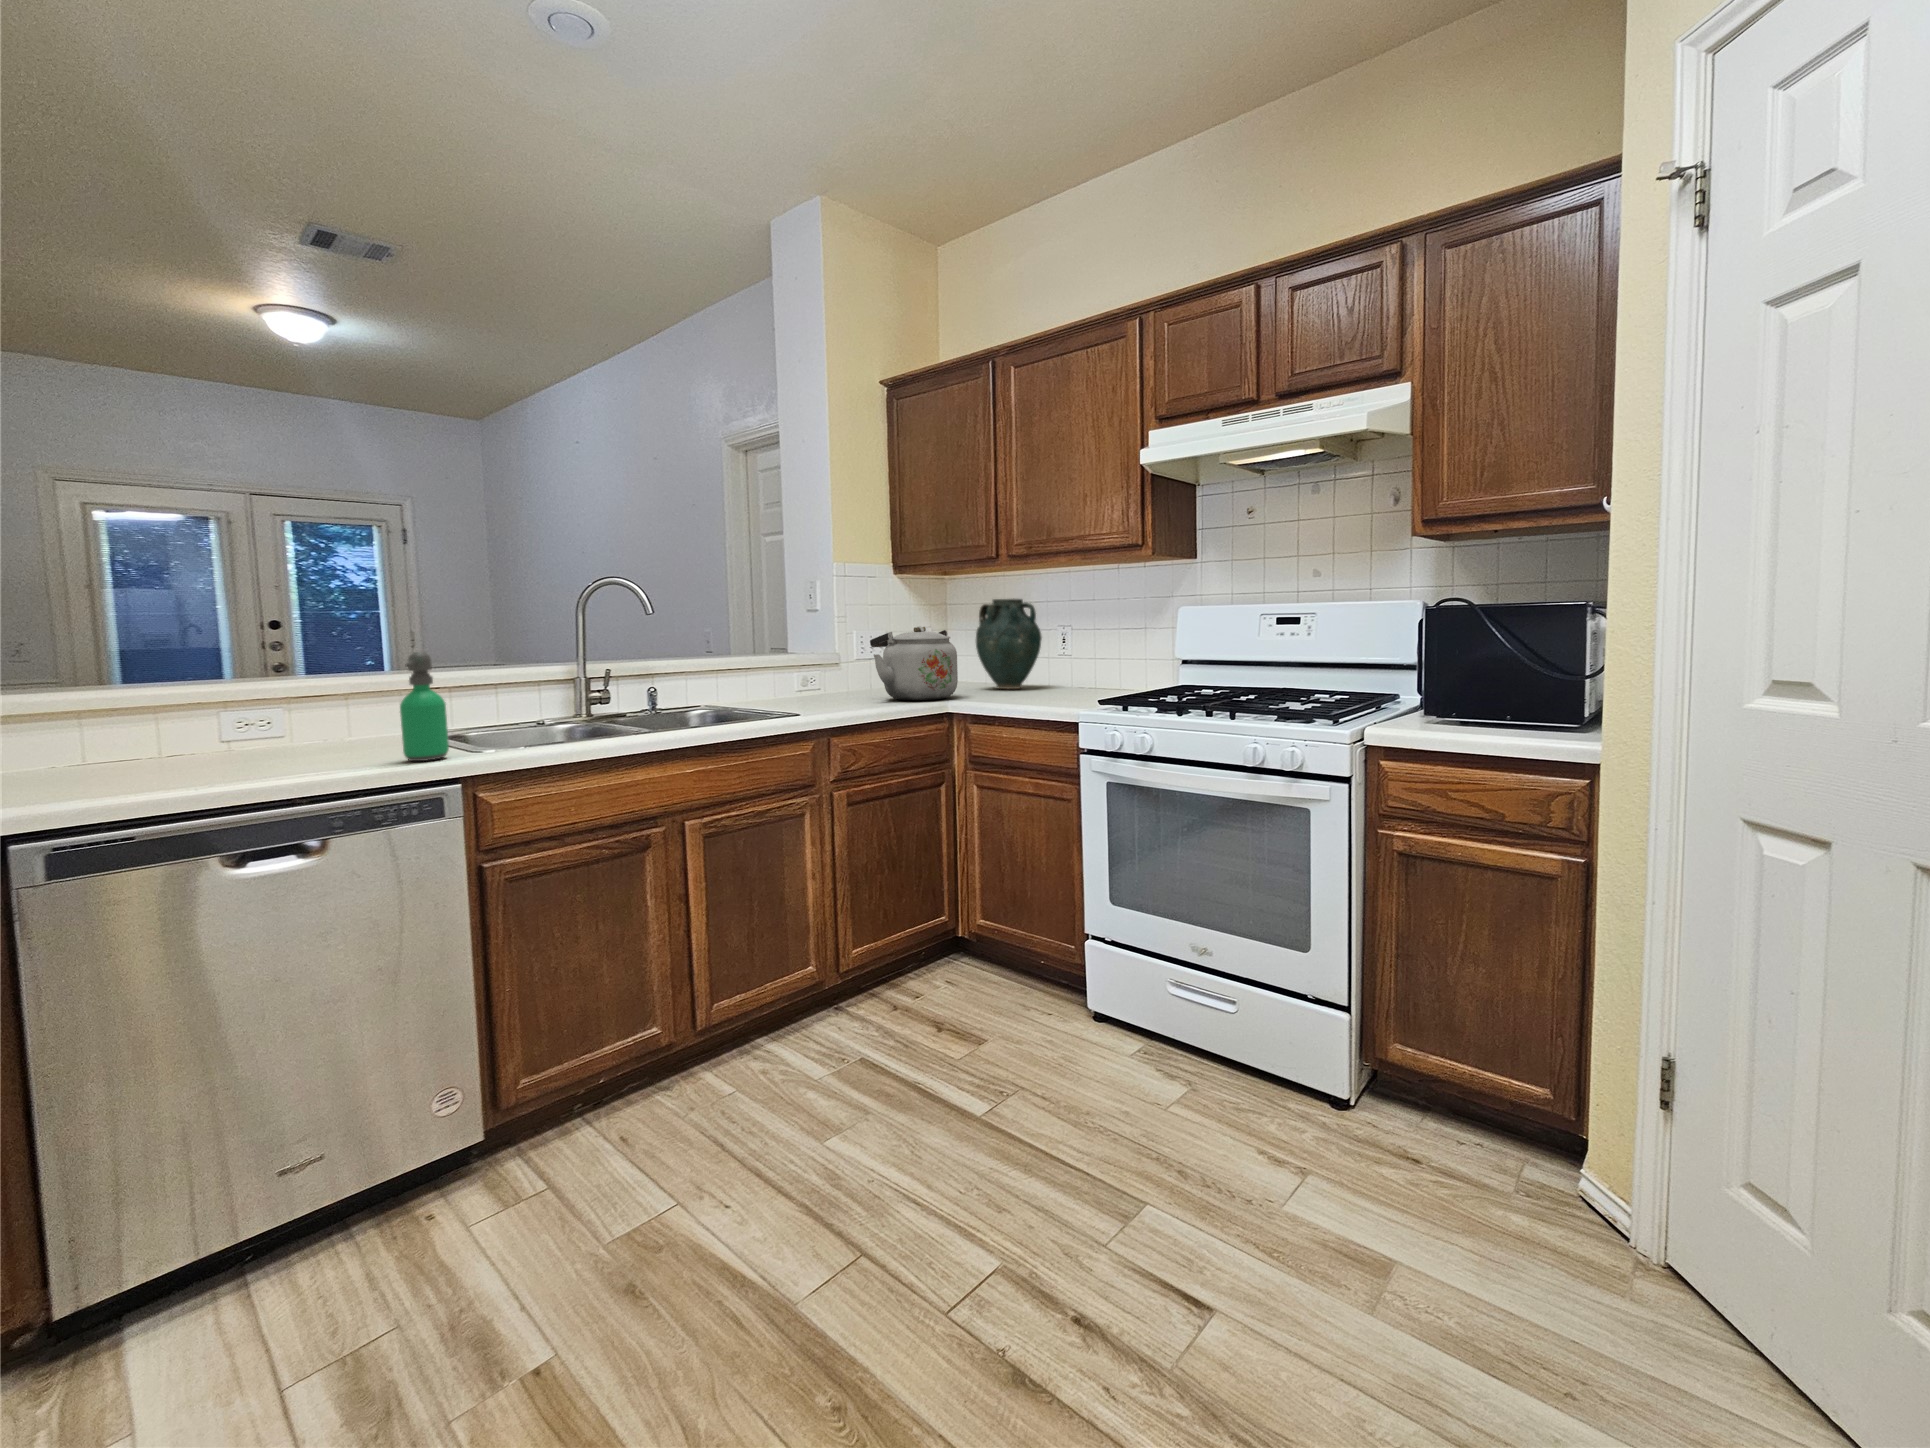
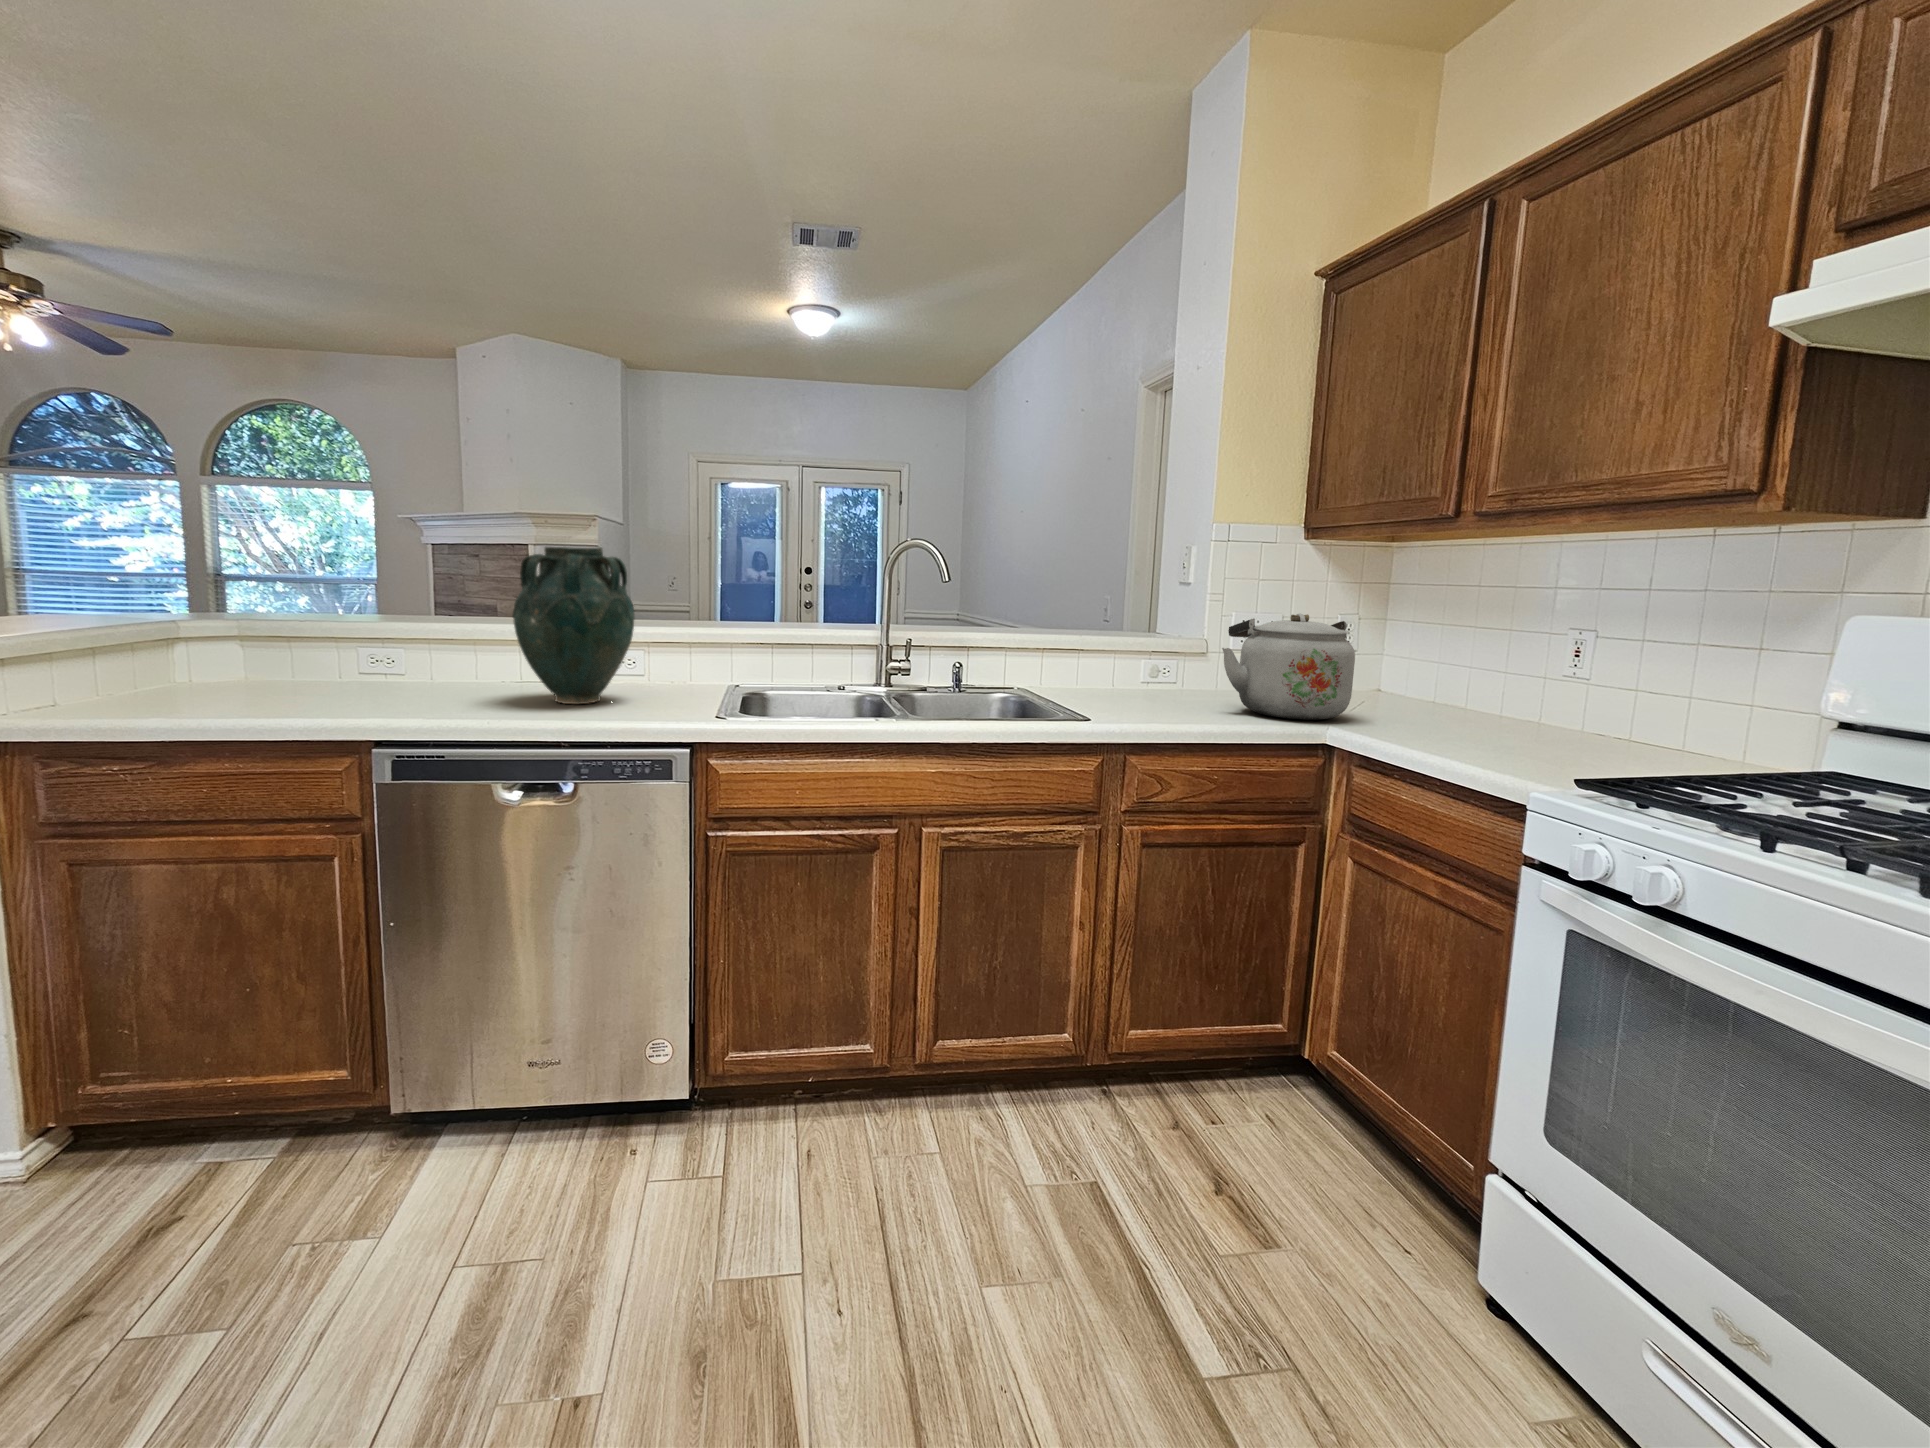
vase: present [976,598,1042,689] -> present [512,547,634,704]
soap dispenser: present [400,652,449,761] -> none [663,611,702,719]

